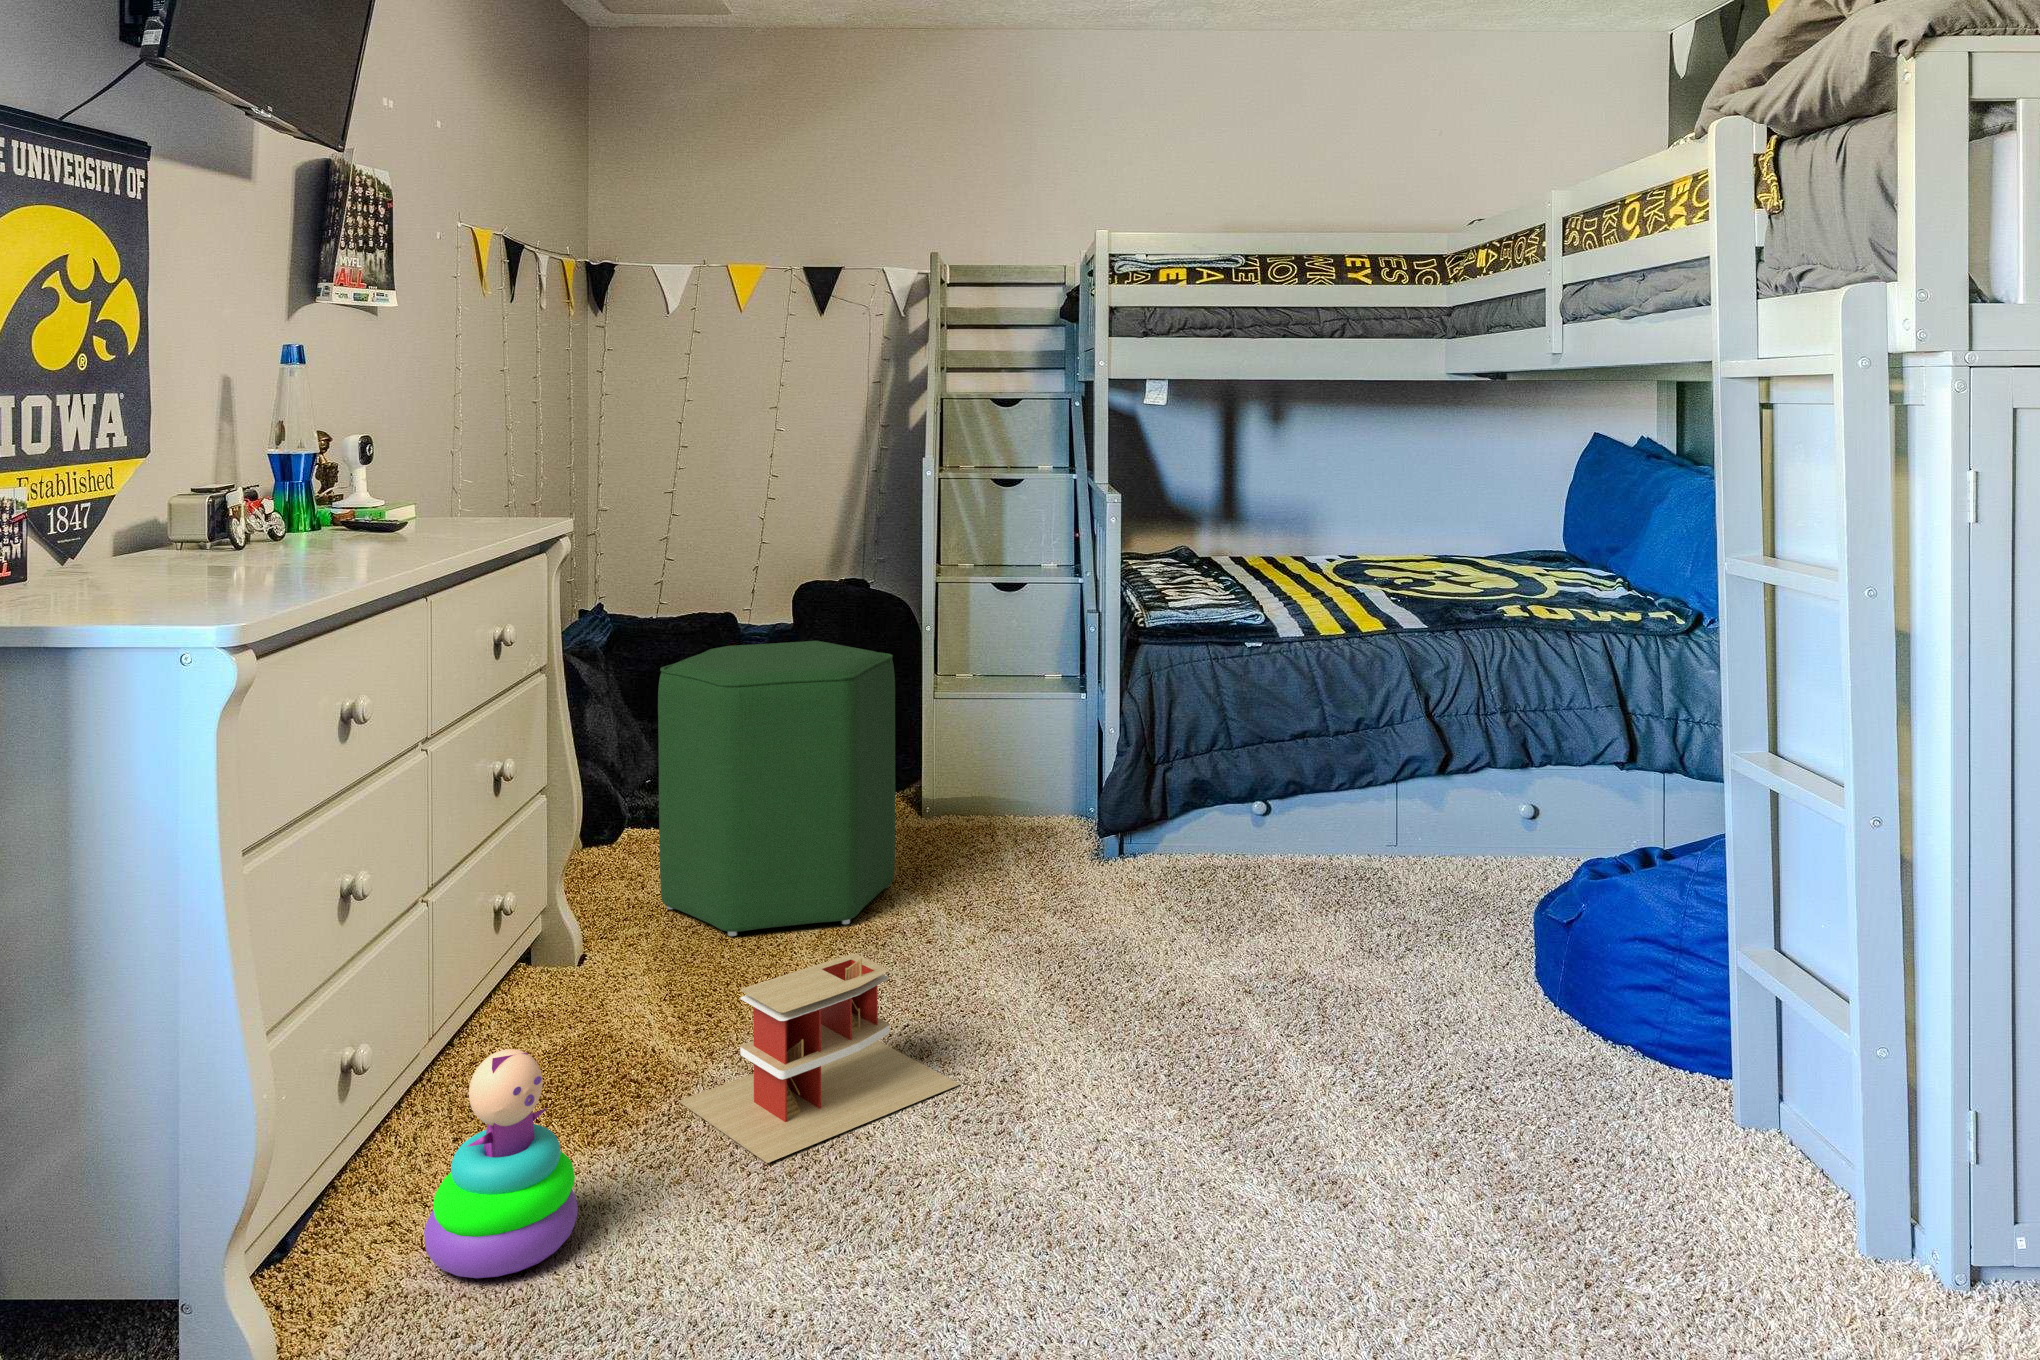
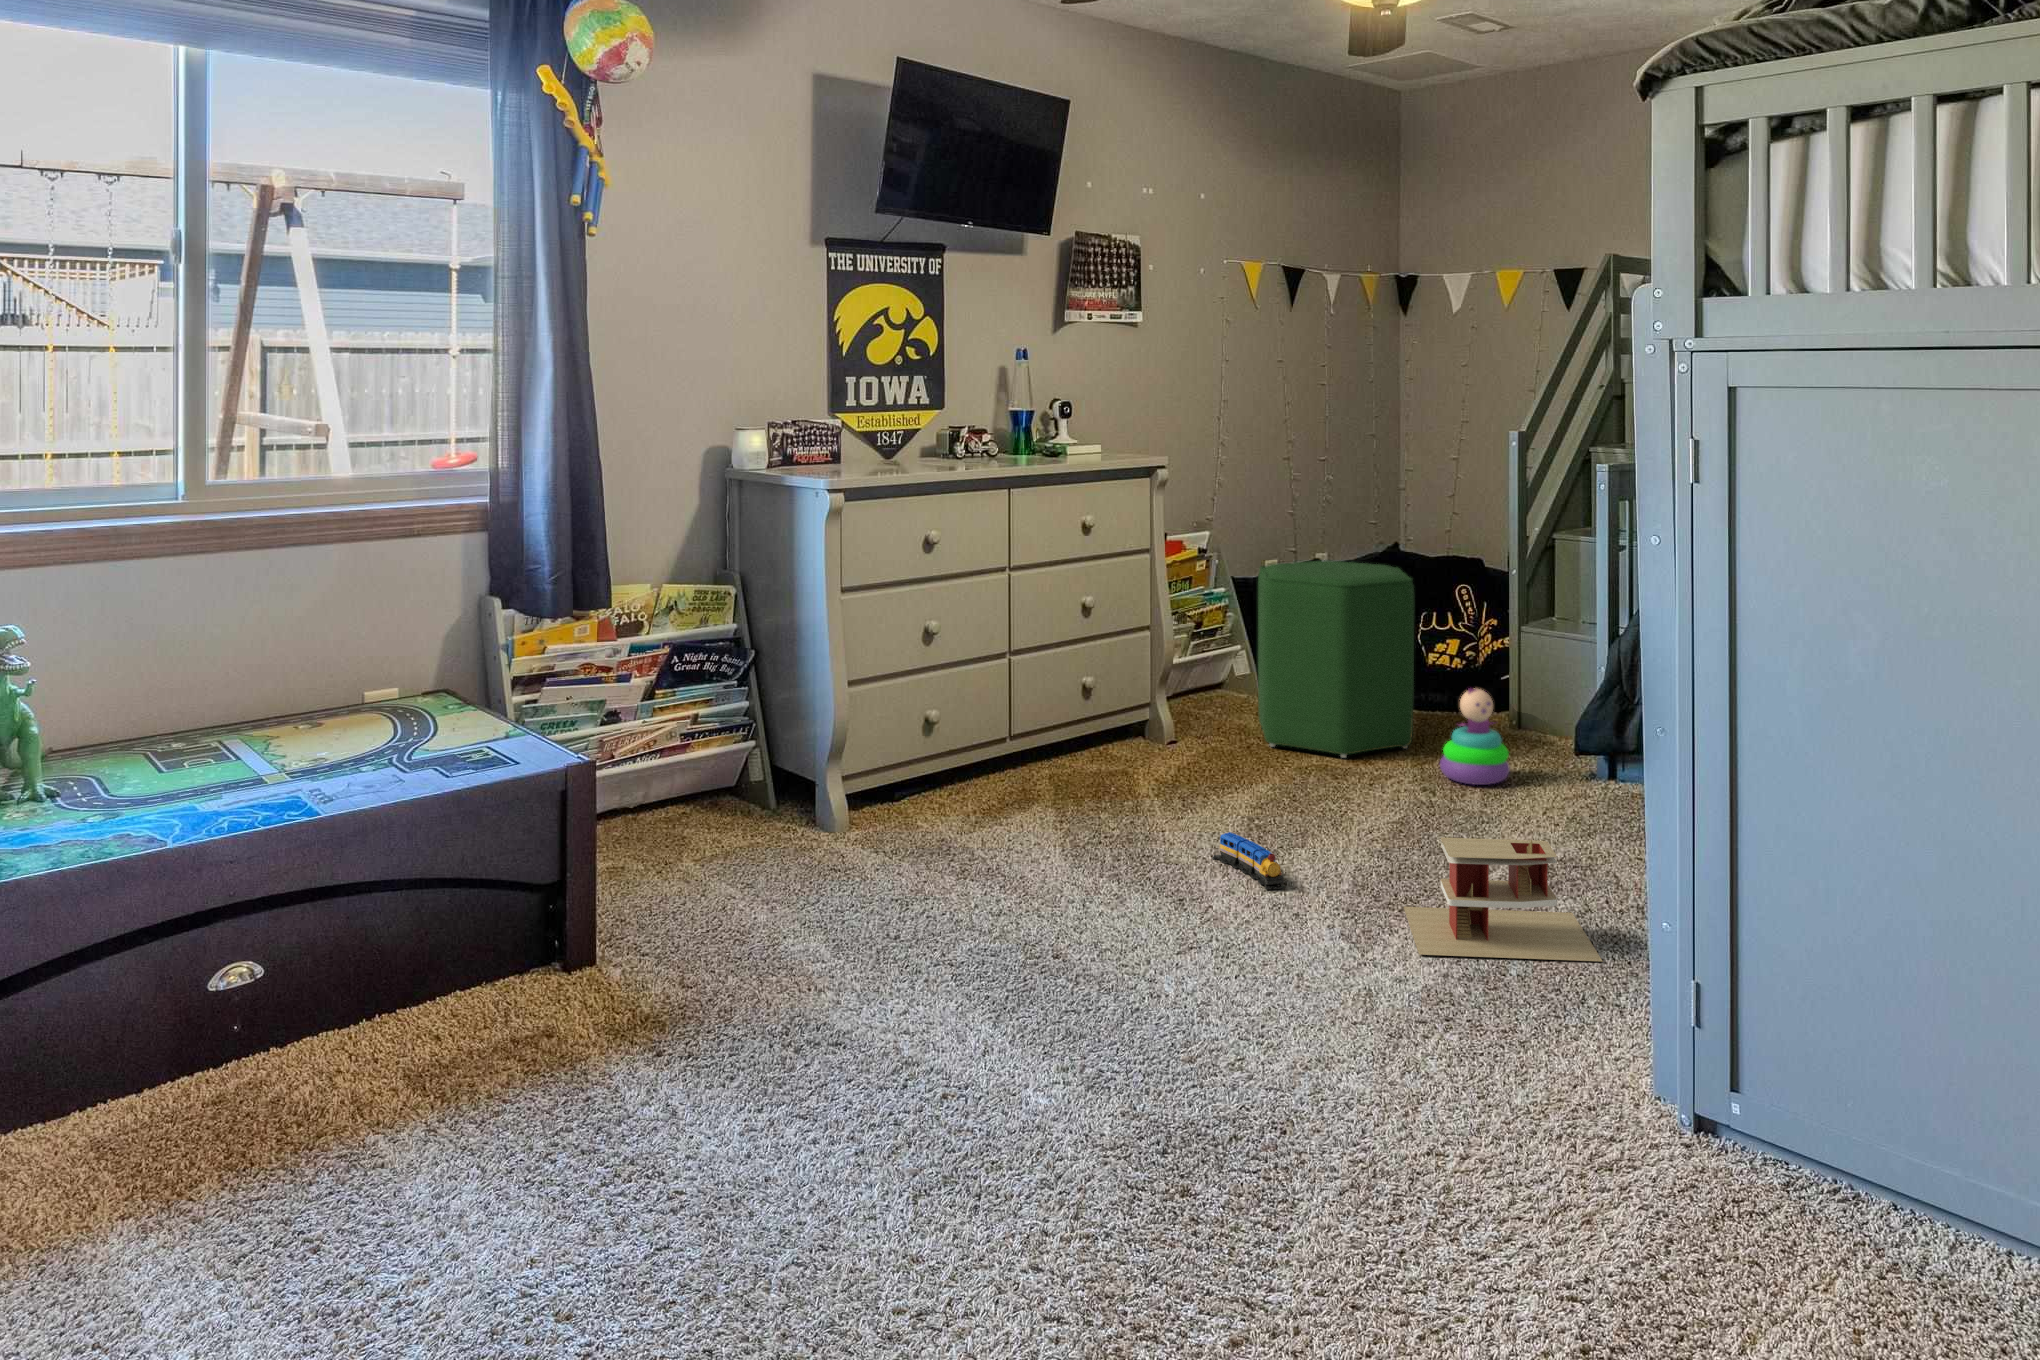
toy house: present [679,954,960,1163] -> present [1404,838,1602,961]
stacking toy: present [424,1049,578,1278] -> present [1440,689,1510,785]
toy train: none [973,1099,1147,1174] -> present [1212,832,1284,889]

